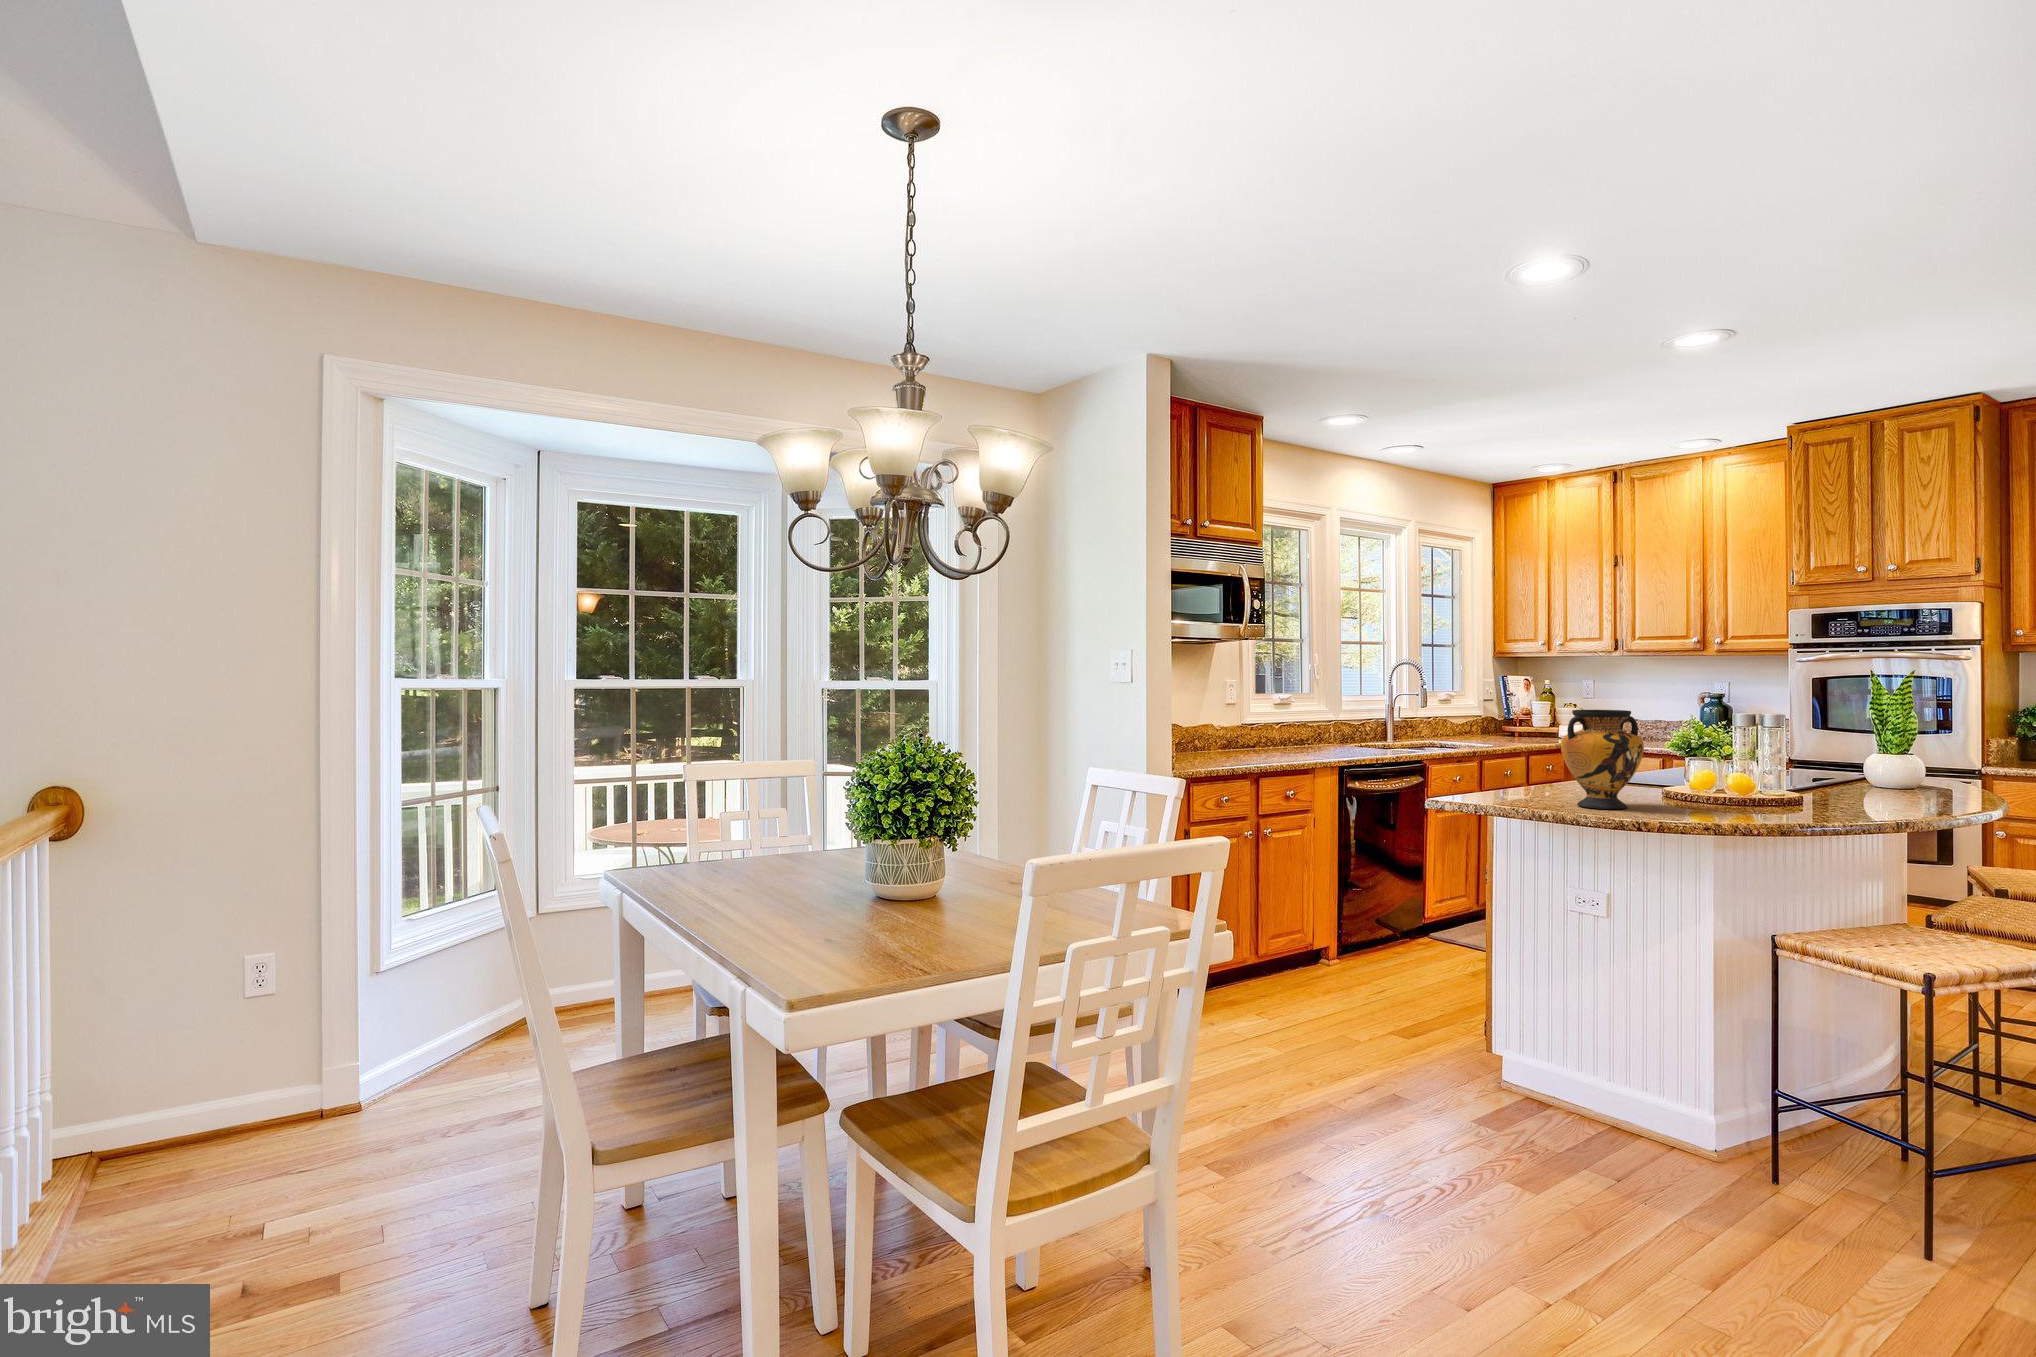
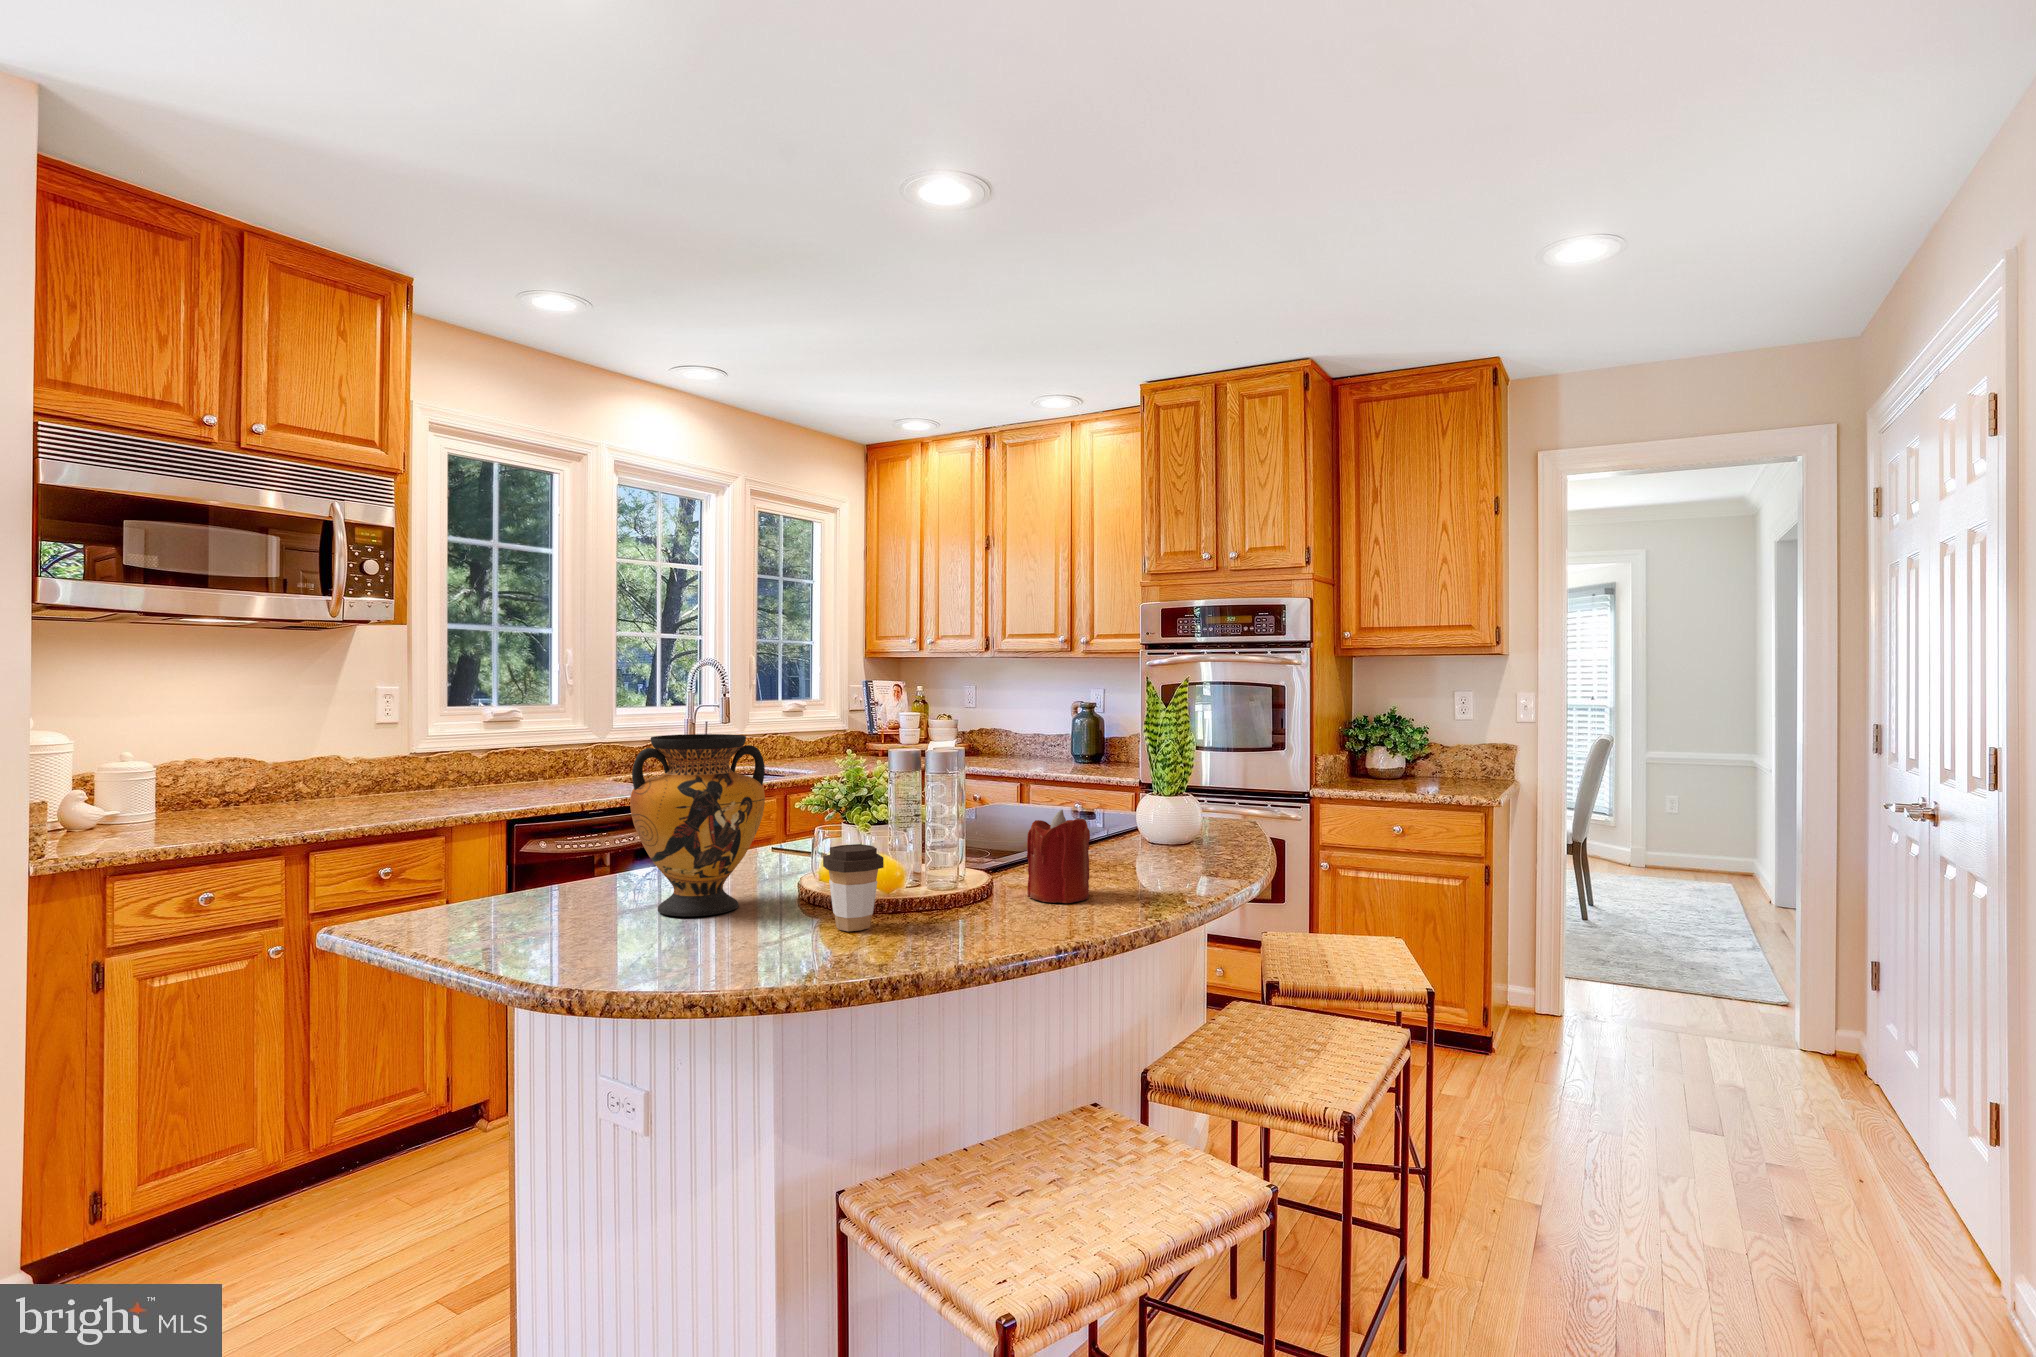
candle: none [1822,758,1871,814] -> present [1027,810,1090,903]
coffee cup: none [1702,772,1745,819] -> present [823,844,884,931]

